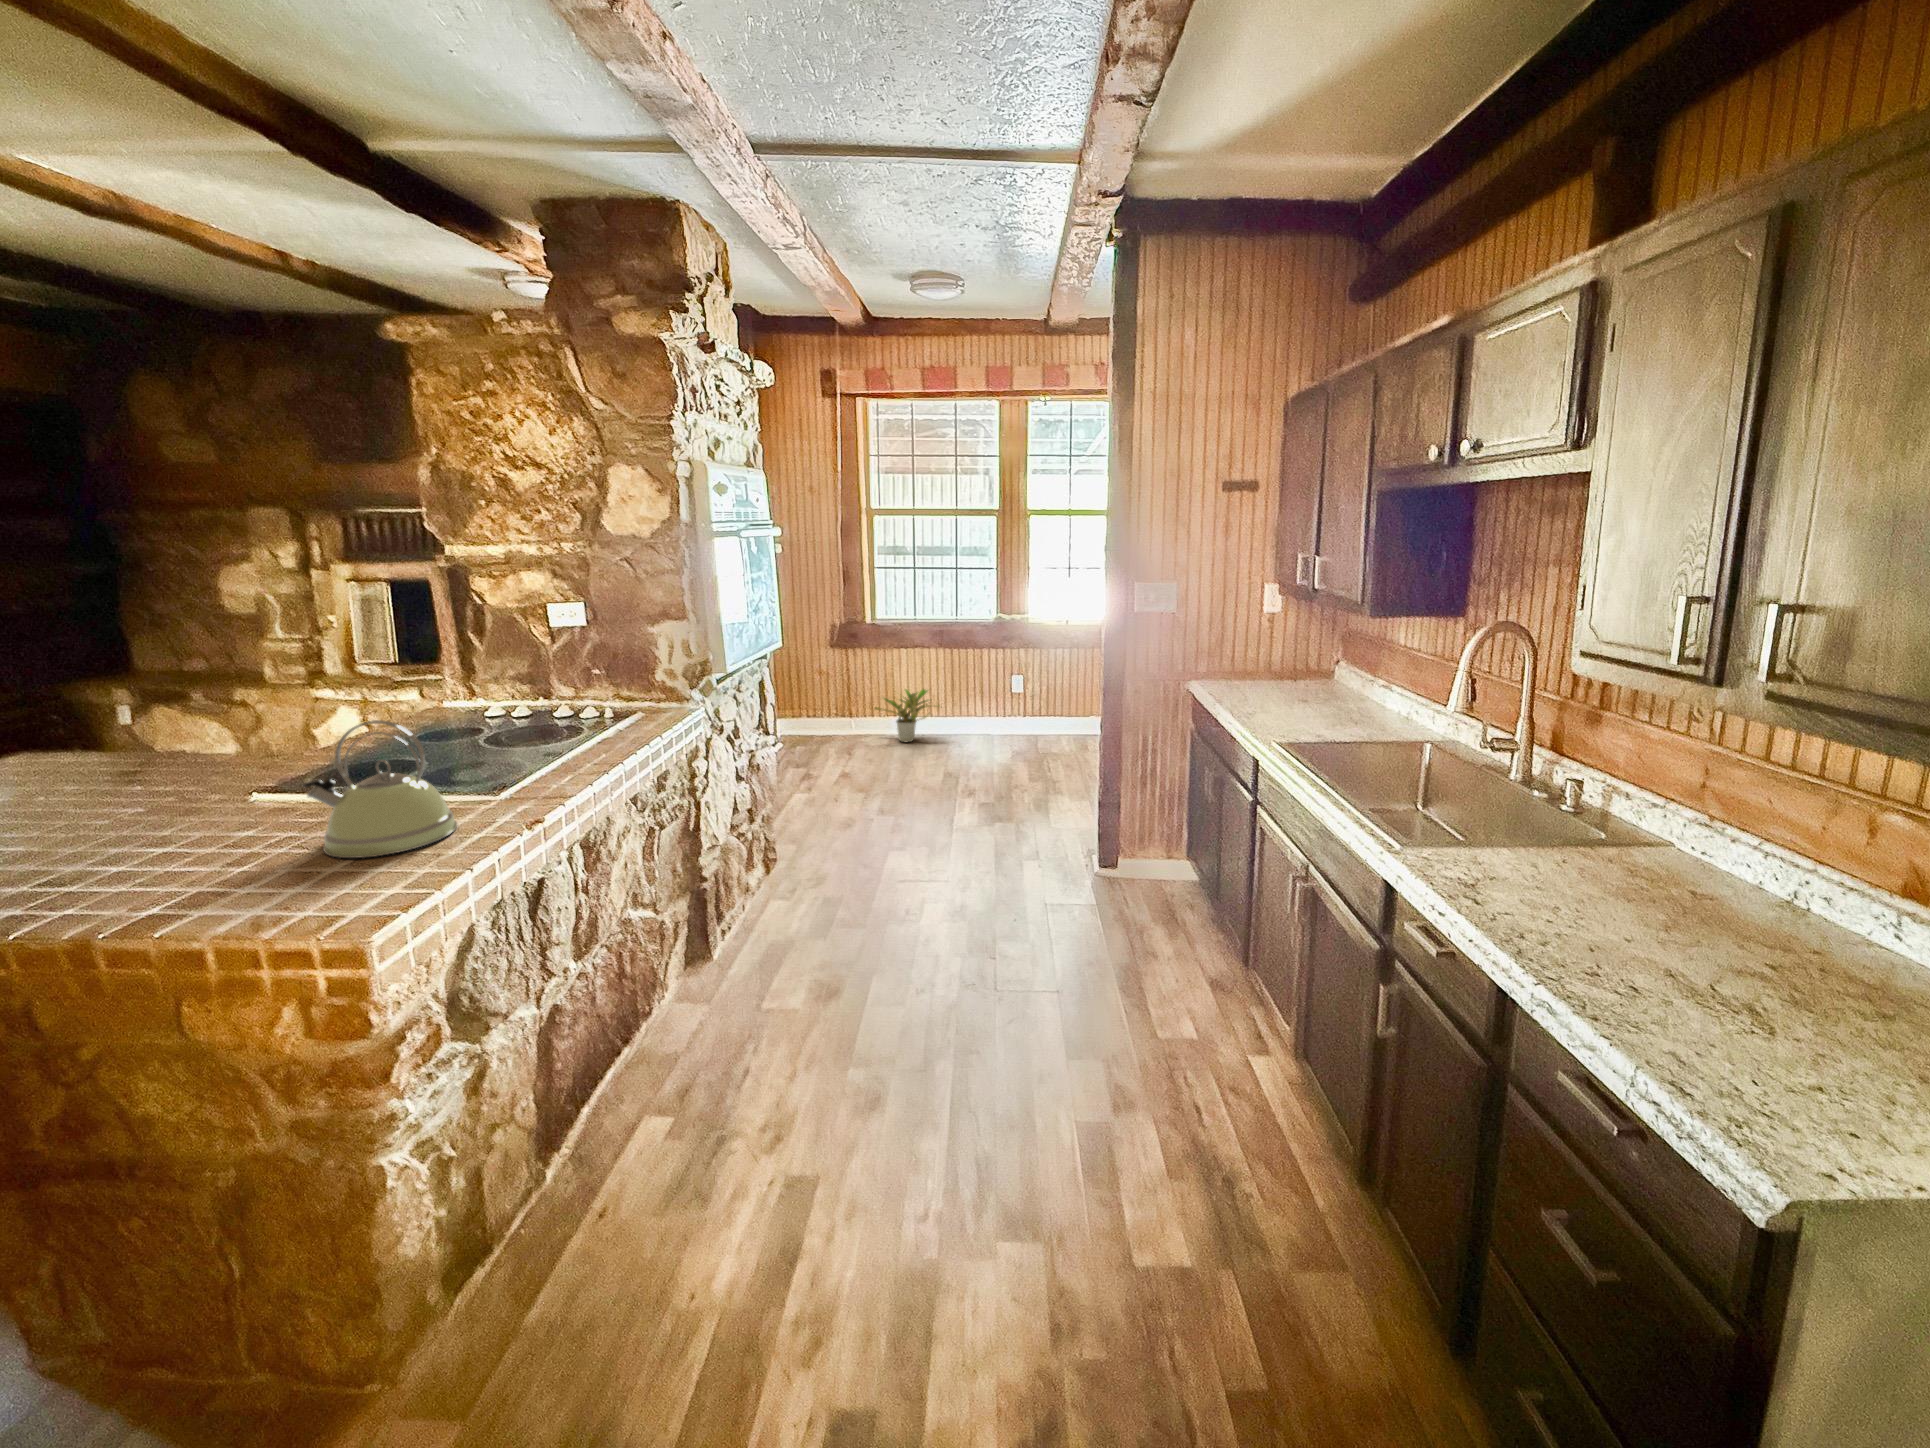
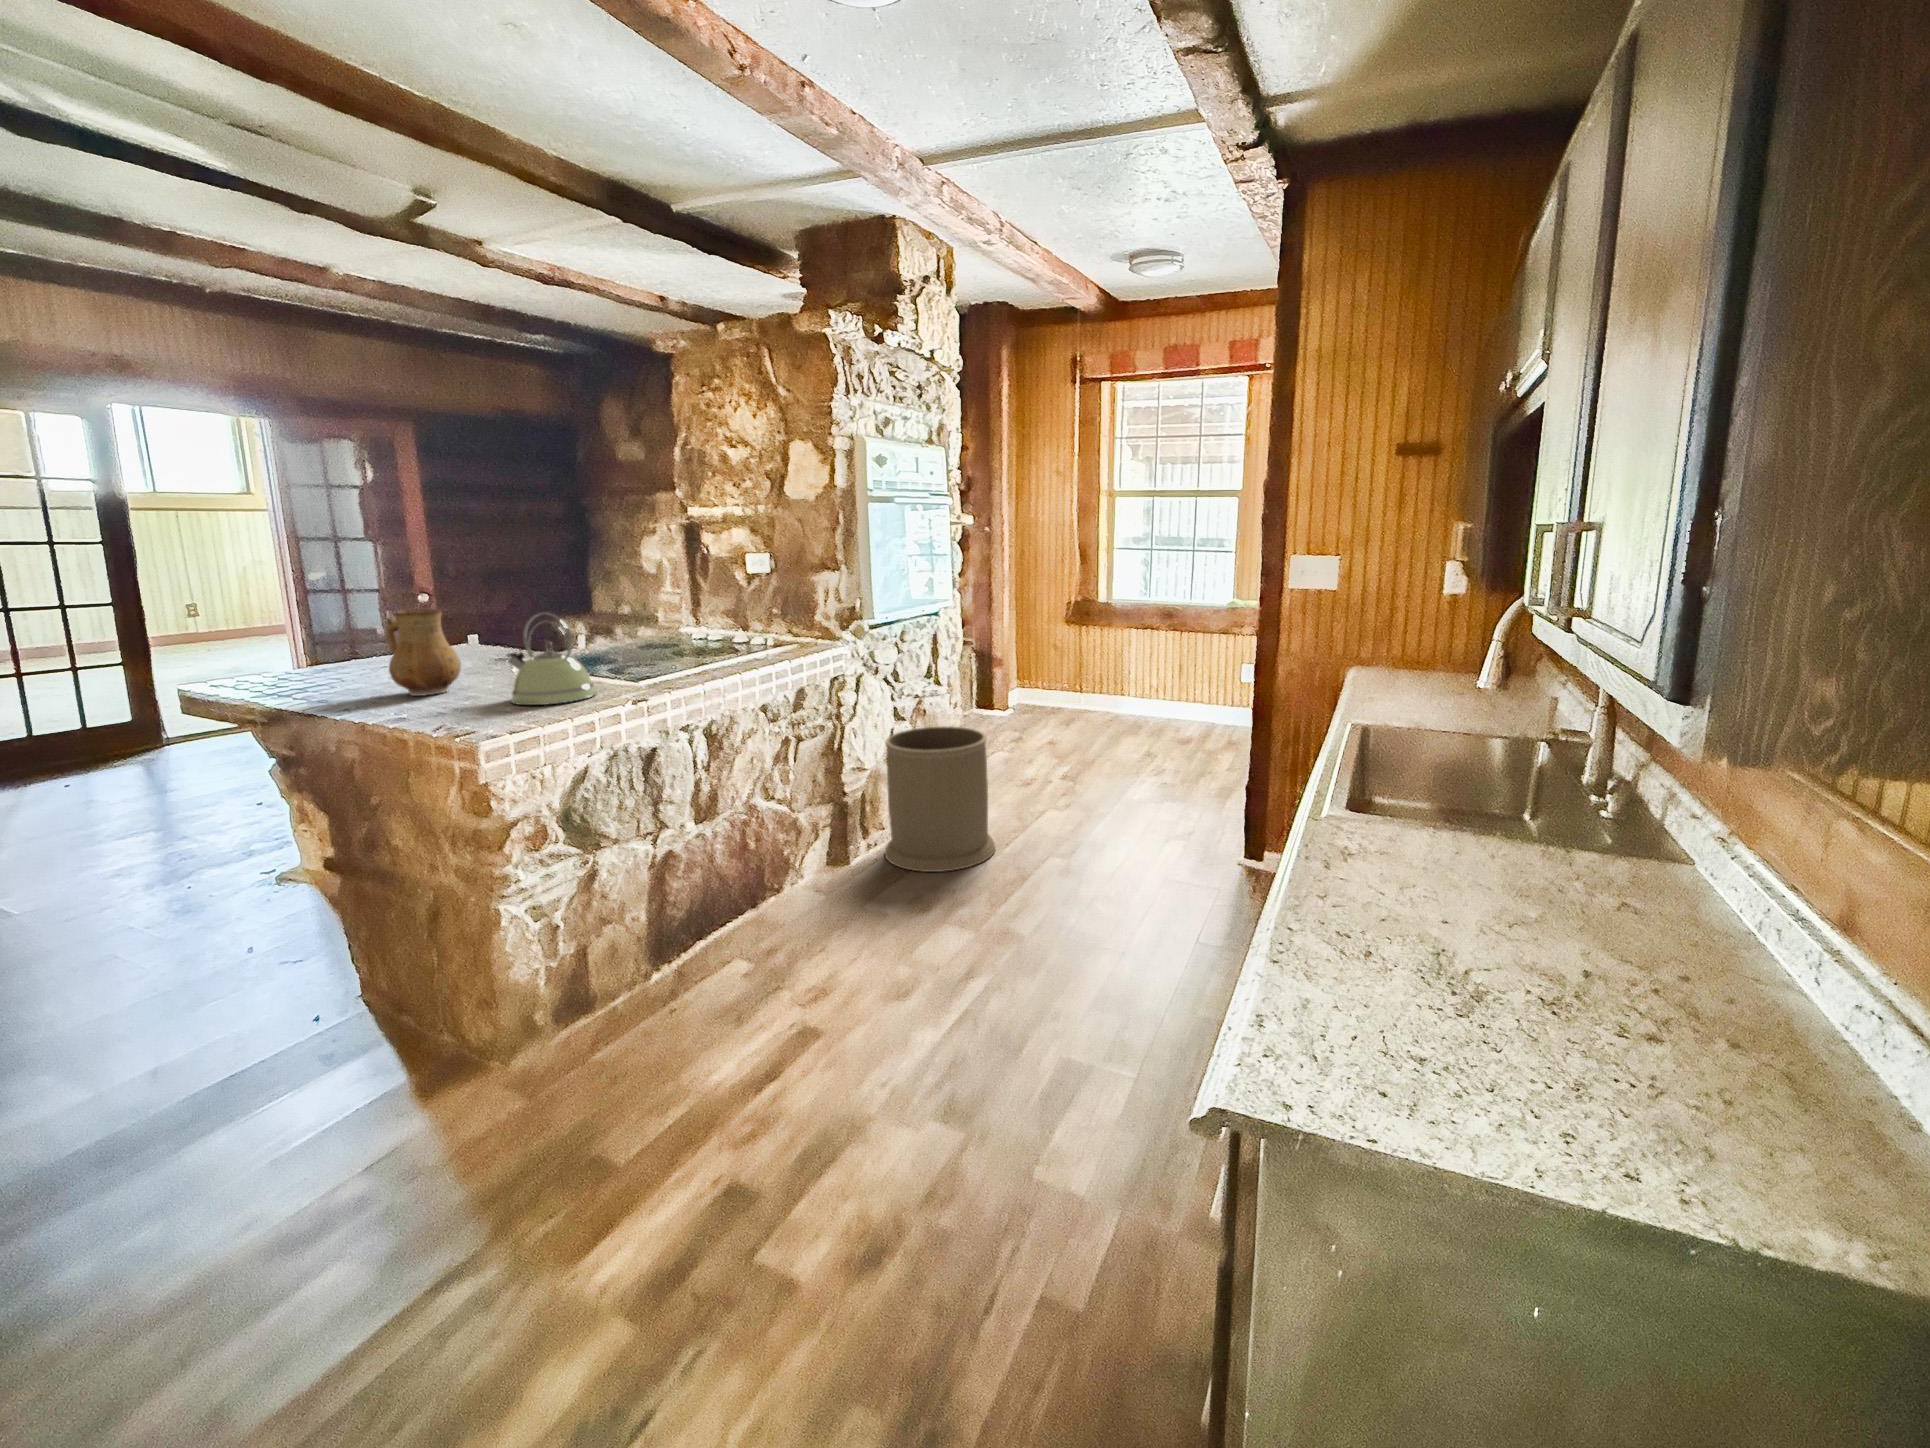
potted plant: present [875,689,928,742] -> none [1095,667,1166,722]
ceramic pitcher: none [38,722,194,863] -> present [386,609,461,696]
trash can: none [745,782,870,950] -> present [885,726,996,872]

